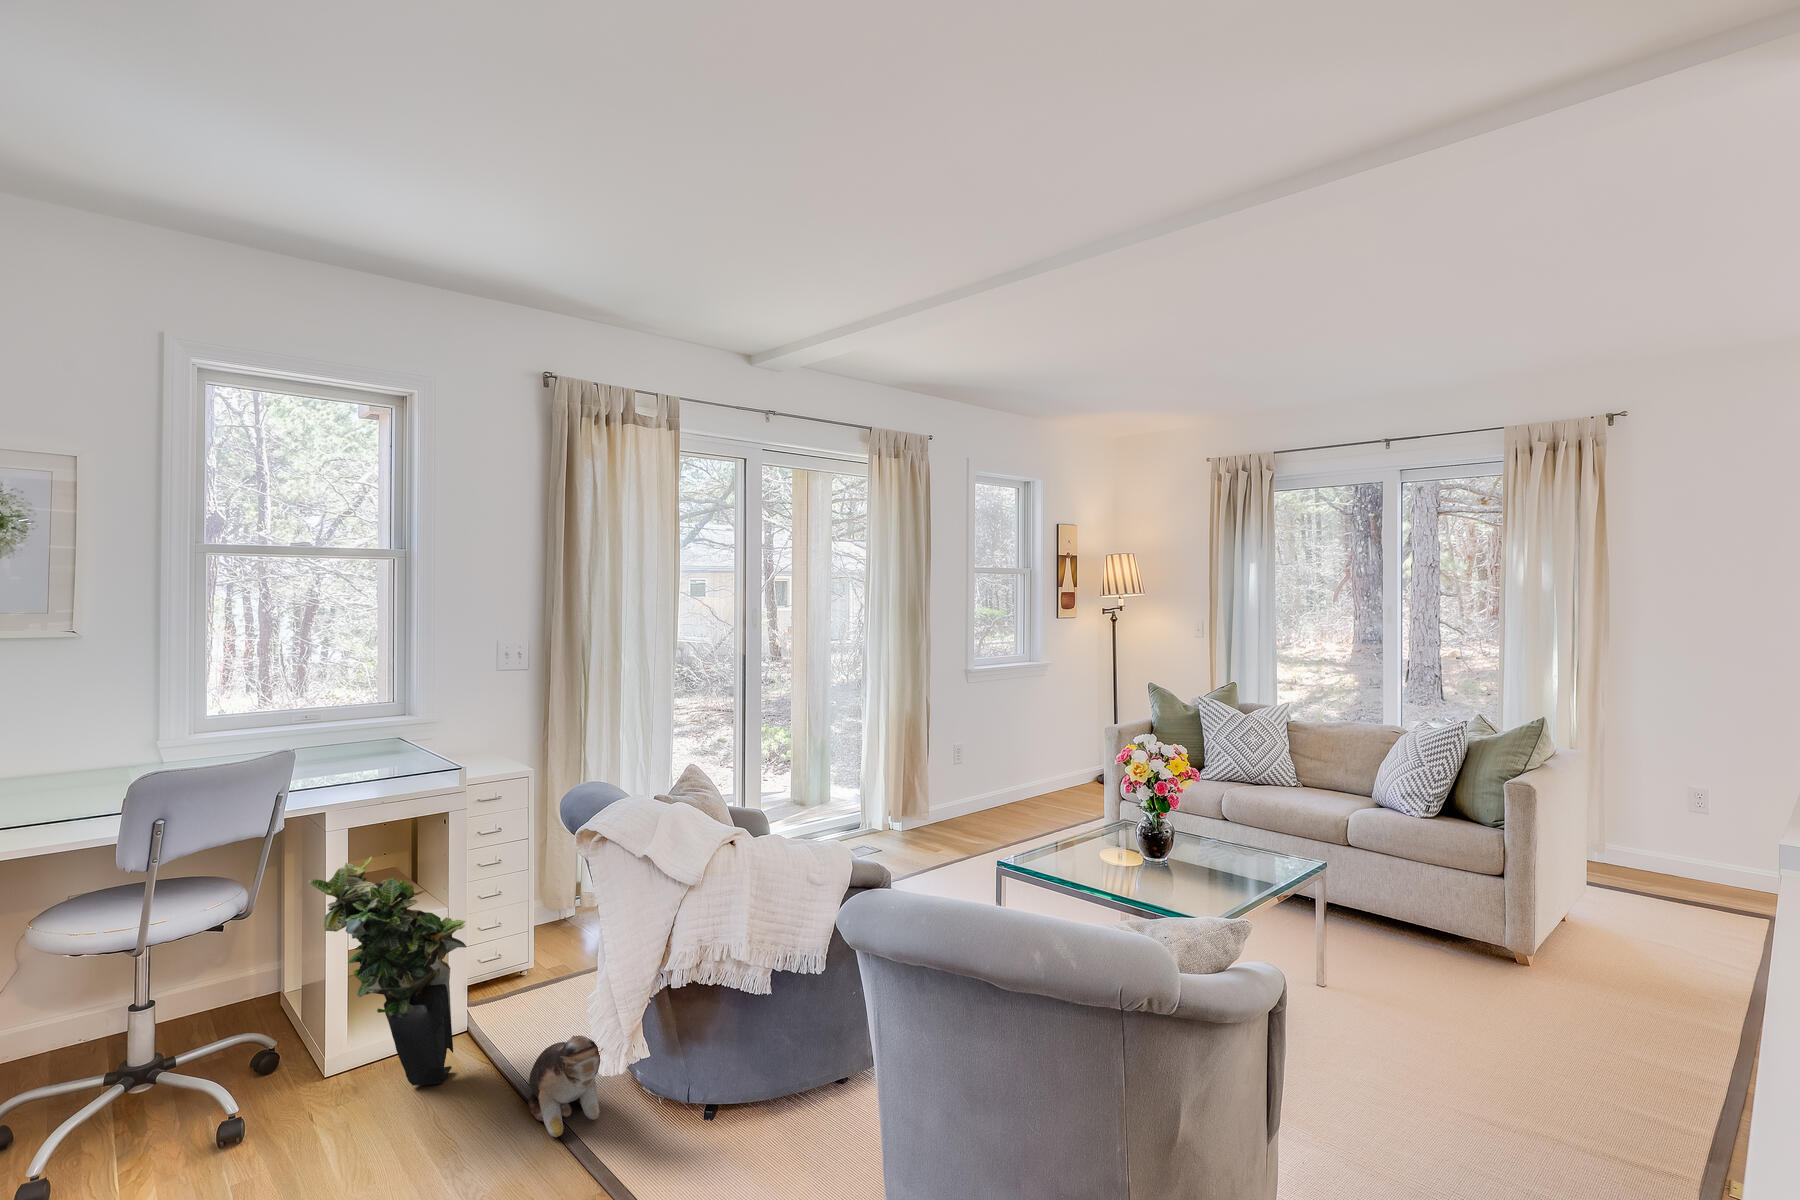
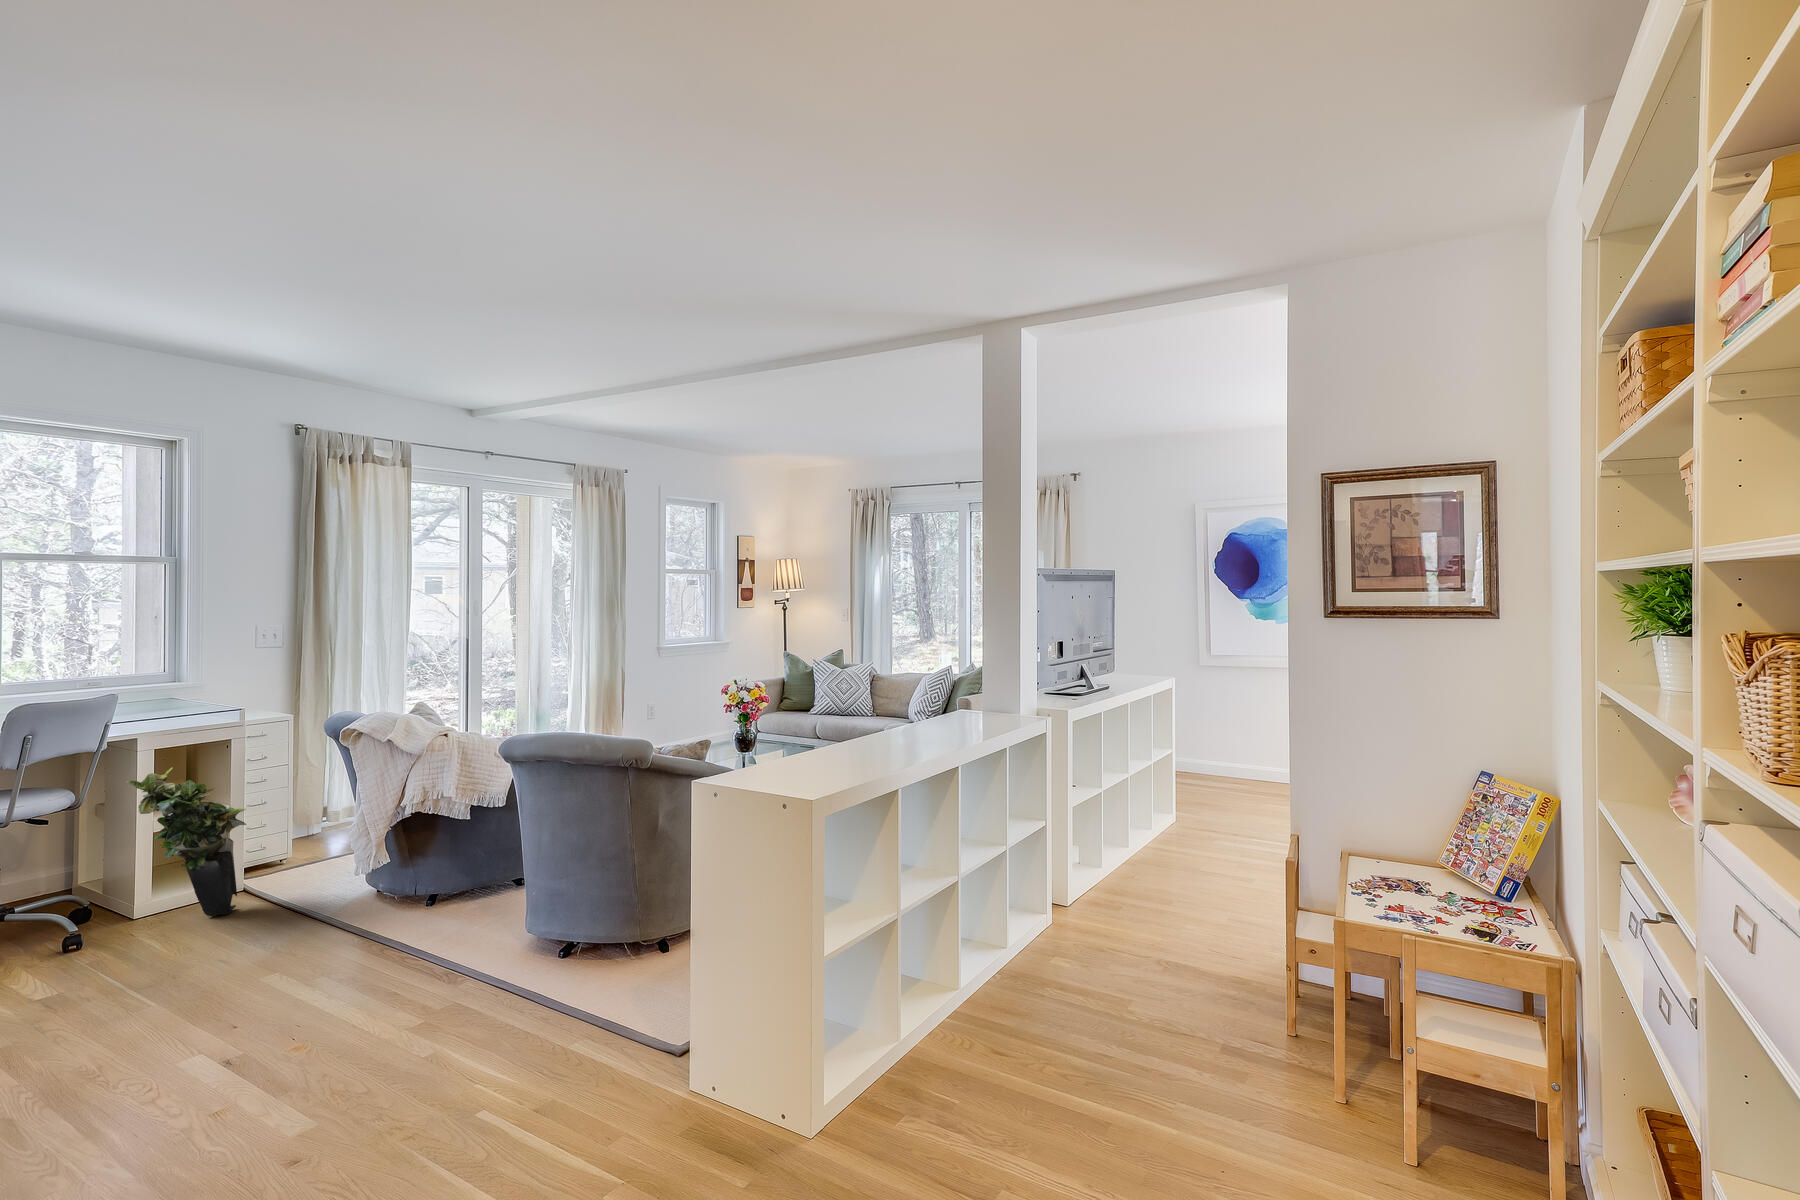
plush toy: present [528,1035,603,1137] -> none [296,862,352,927]

